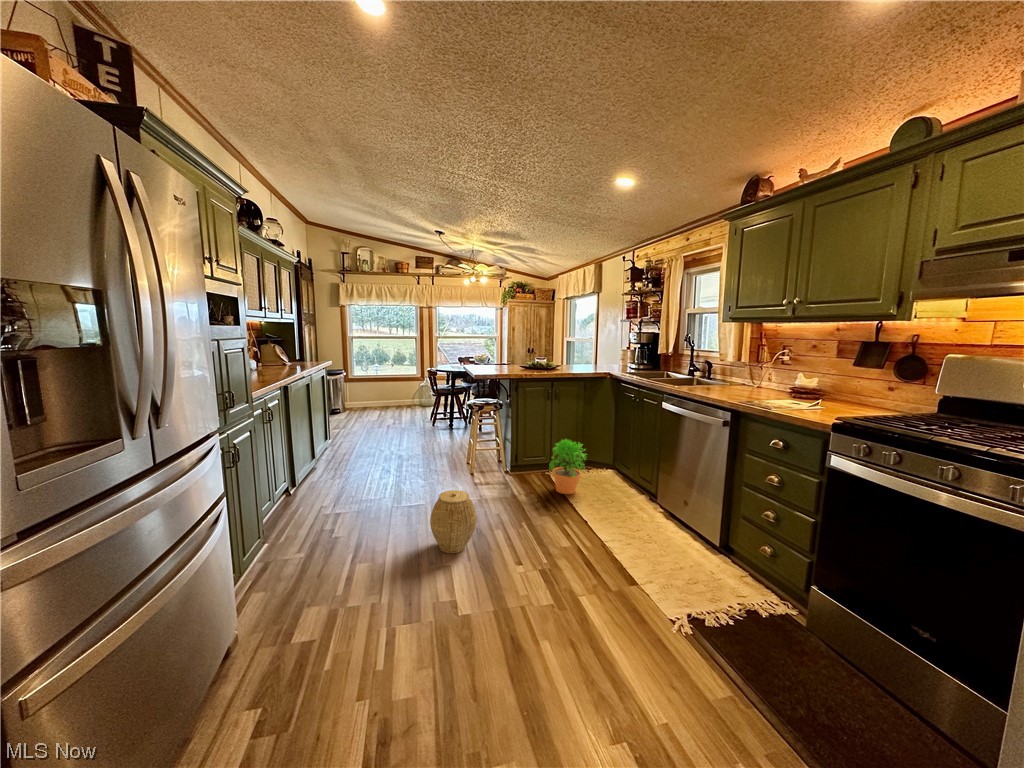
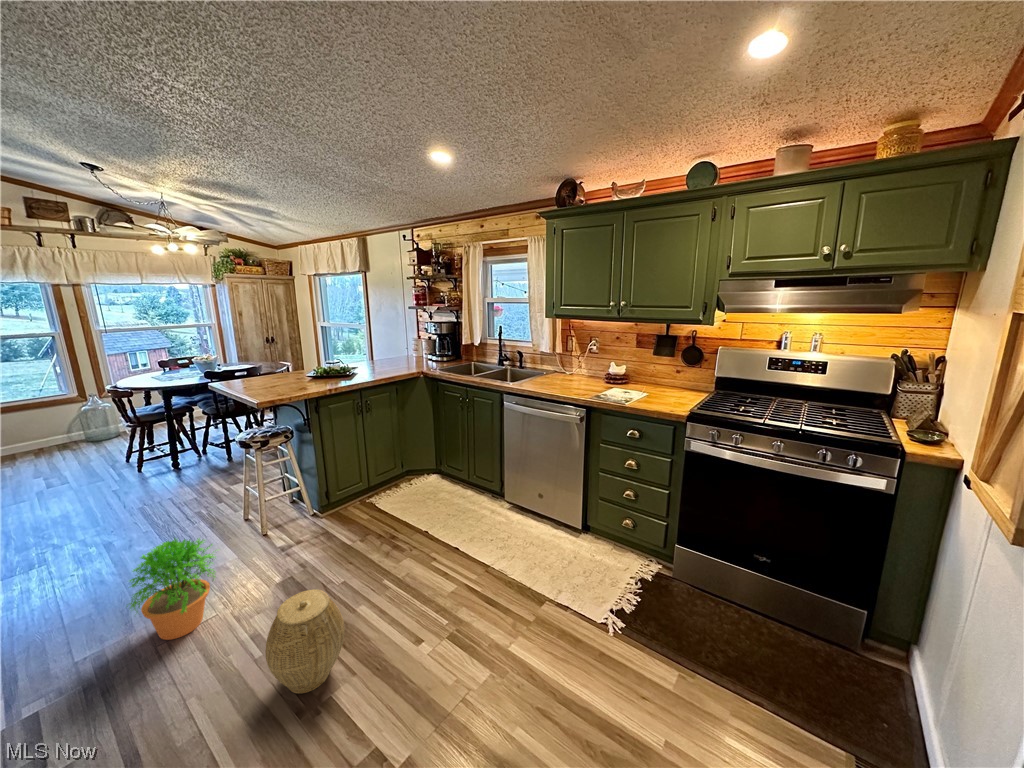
potted plant: present [549,439,585,494] -> present [127,538,215,640]

